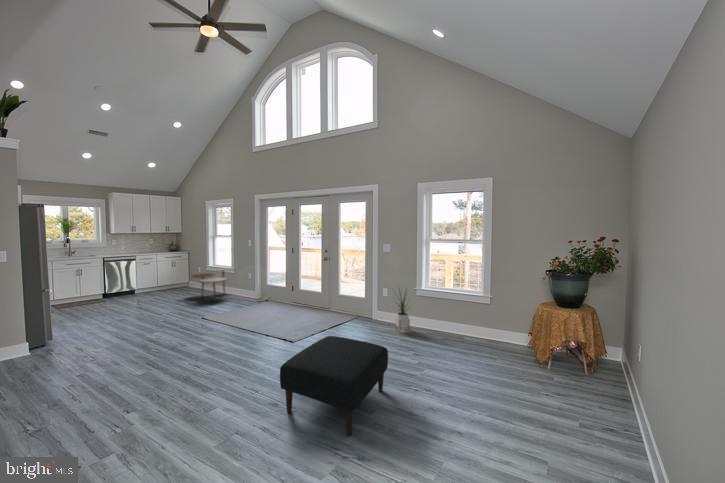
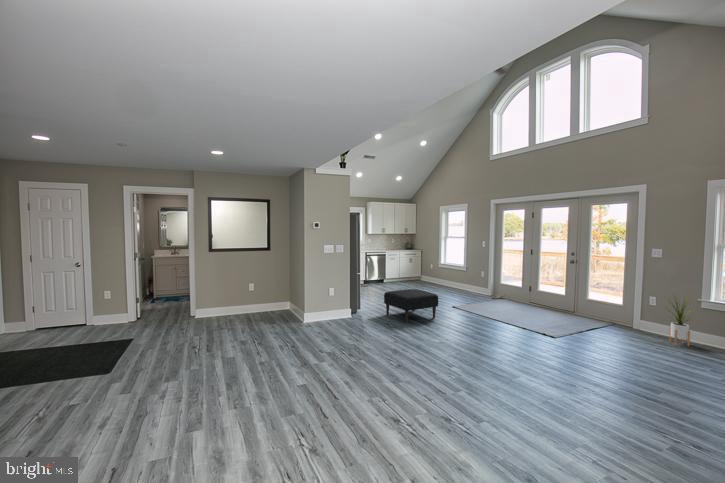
side table: present [191,268,230,301] -> none [433,266,464,293]
ottoman: present [280,336,388,436] -> present [384,289,438,323]

